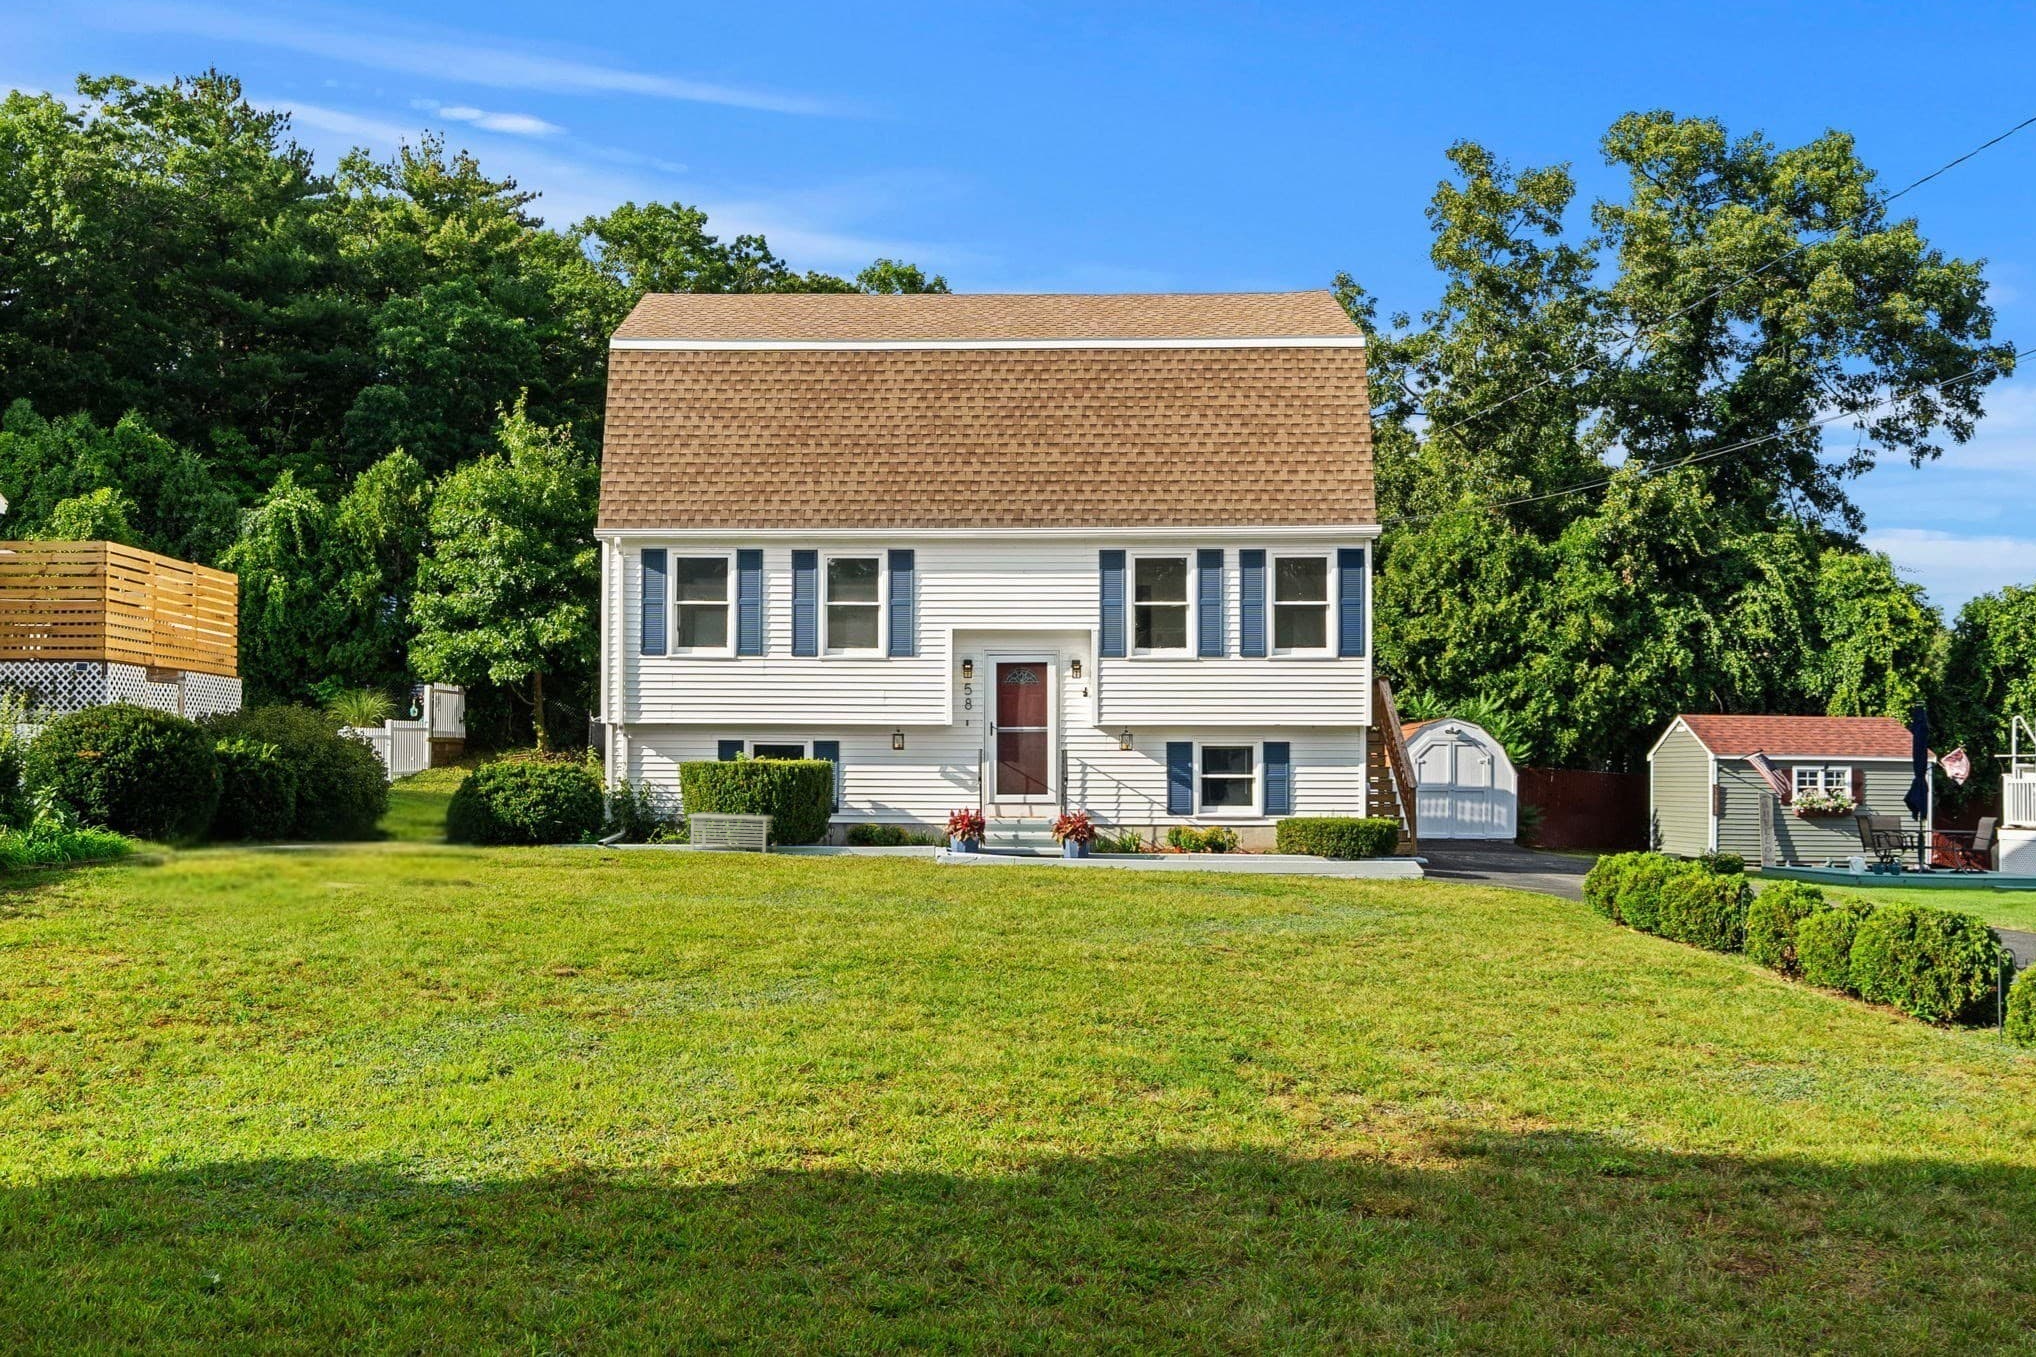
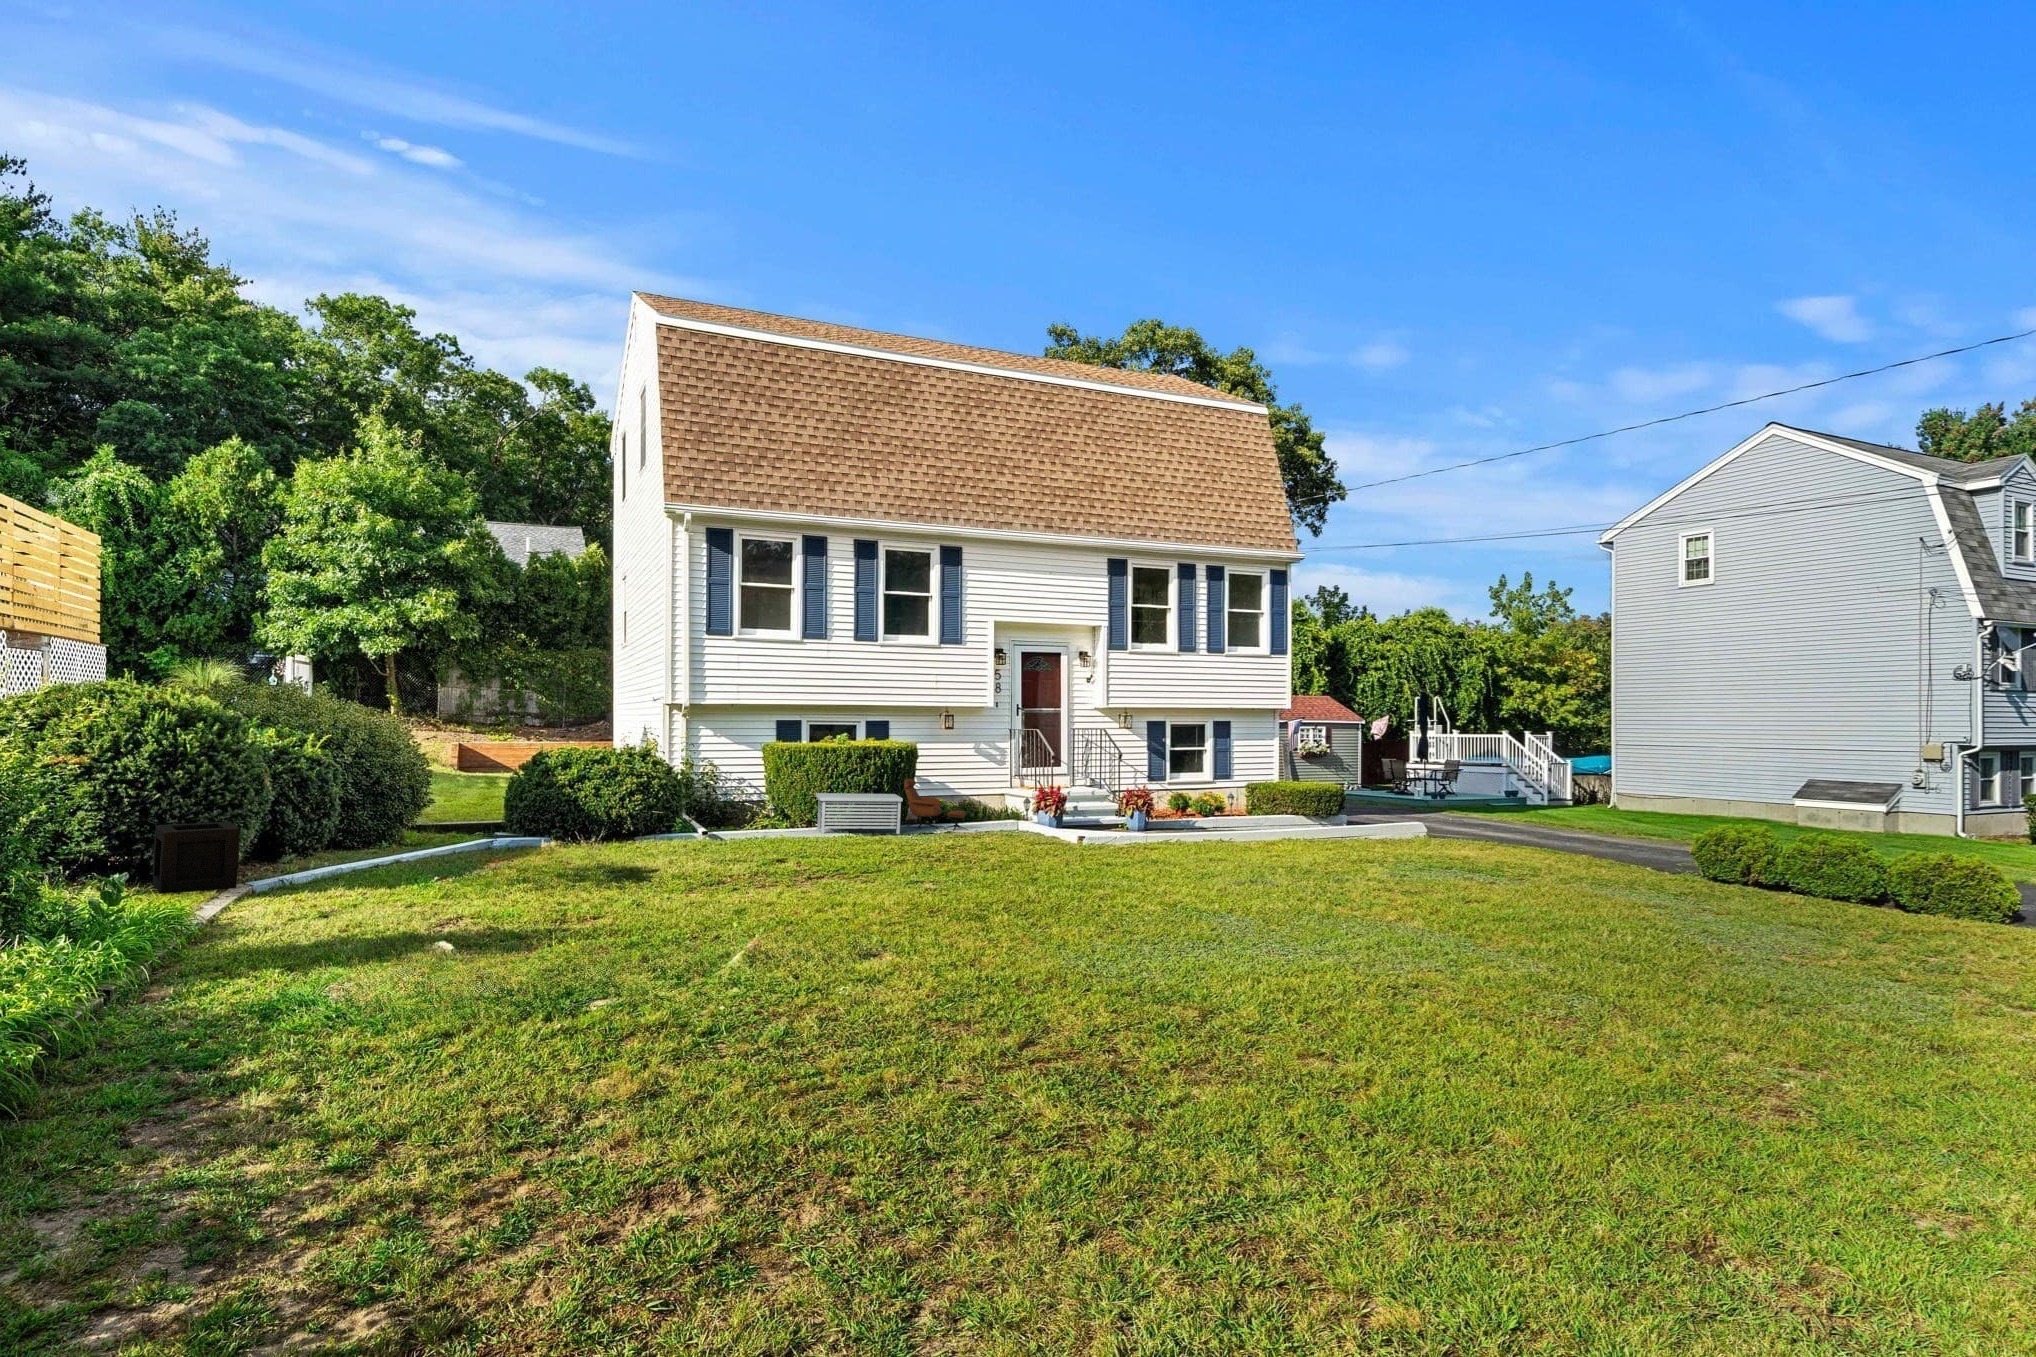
lounge chair: none [794,800,852,853] -> present [904,778,967,831]
potted tree: present [664,804,686,843] -> none [747,779,777,823]
wooden crate: none [125,811,174,854] -> present [153,822,239,894]

